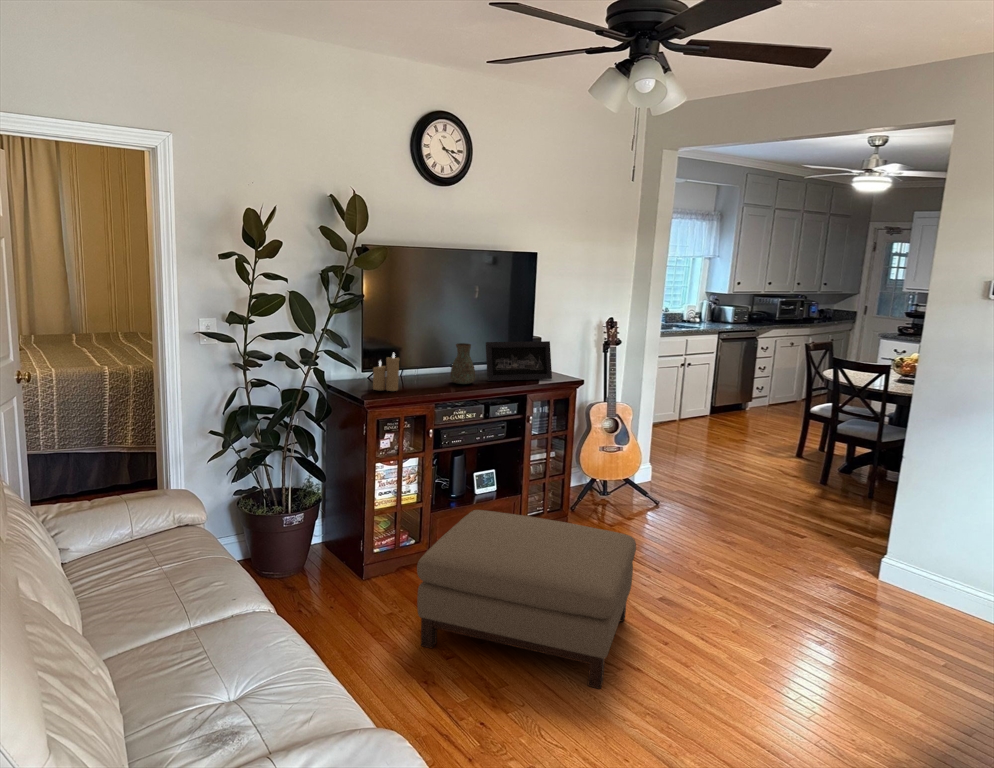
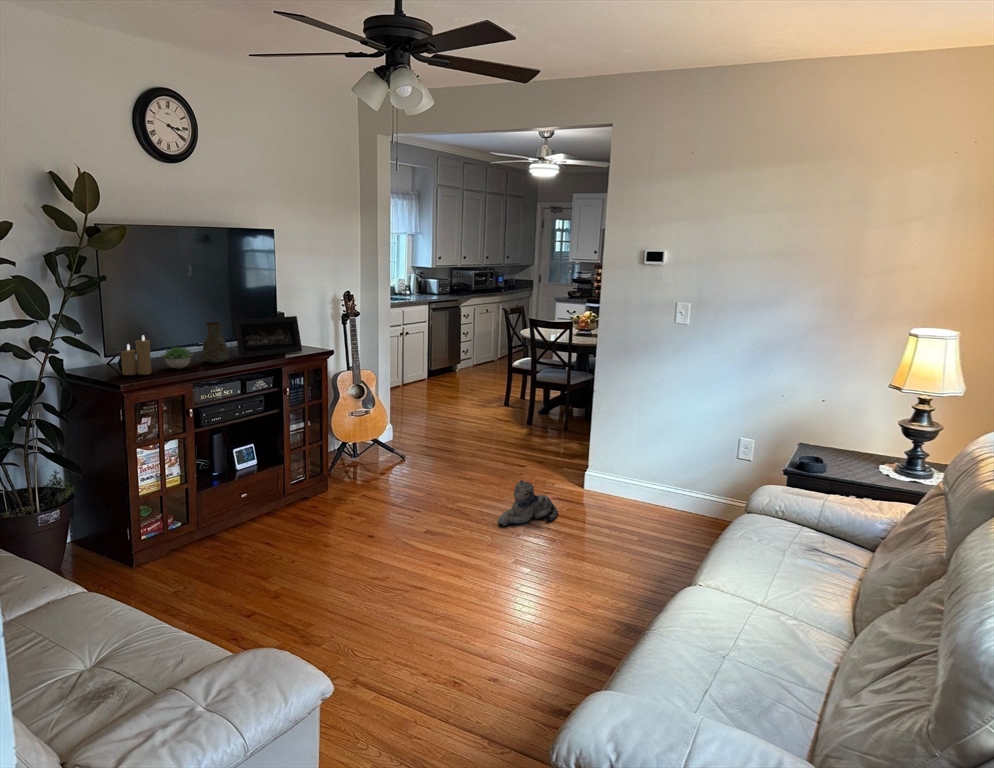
succulent plant: none [410,366,441,387] -> present [162,347,193,368]
ottoman: present [417,510,636,689] -> none [209,479,406,614]
plush toy: none [751,558,836,616] -> present [497,480,558,526]

